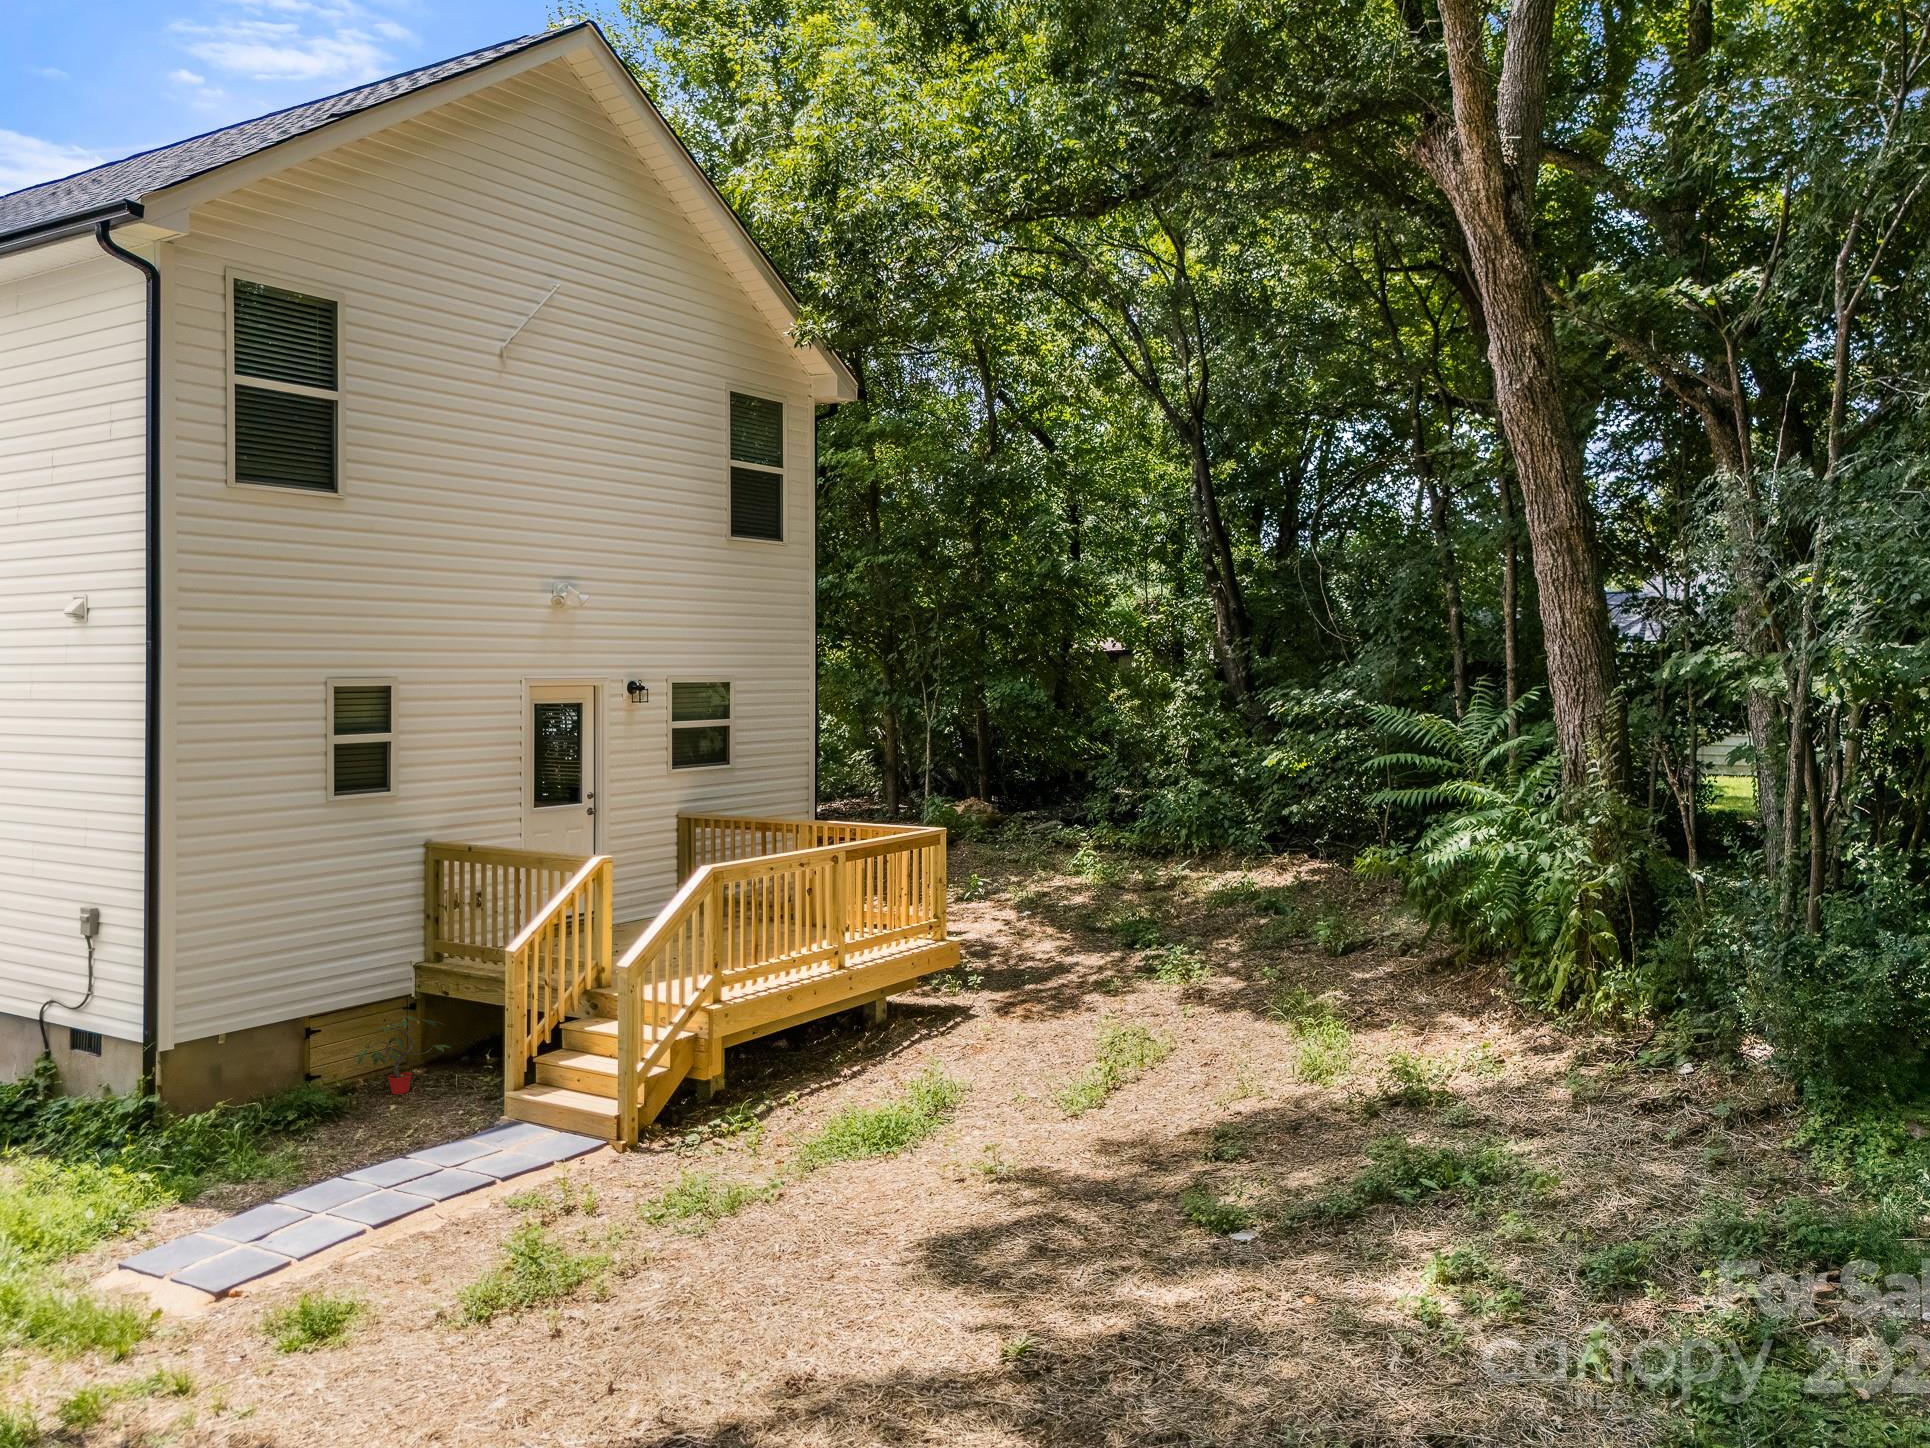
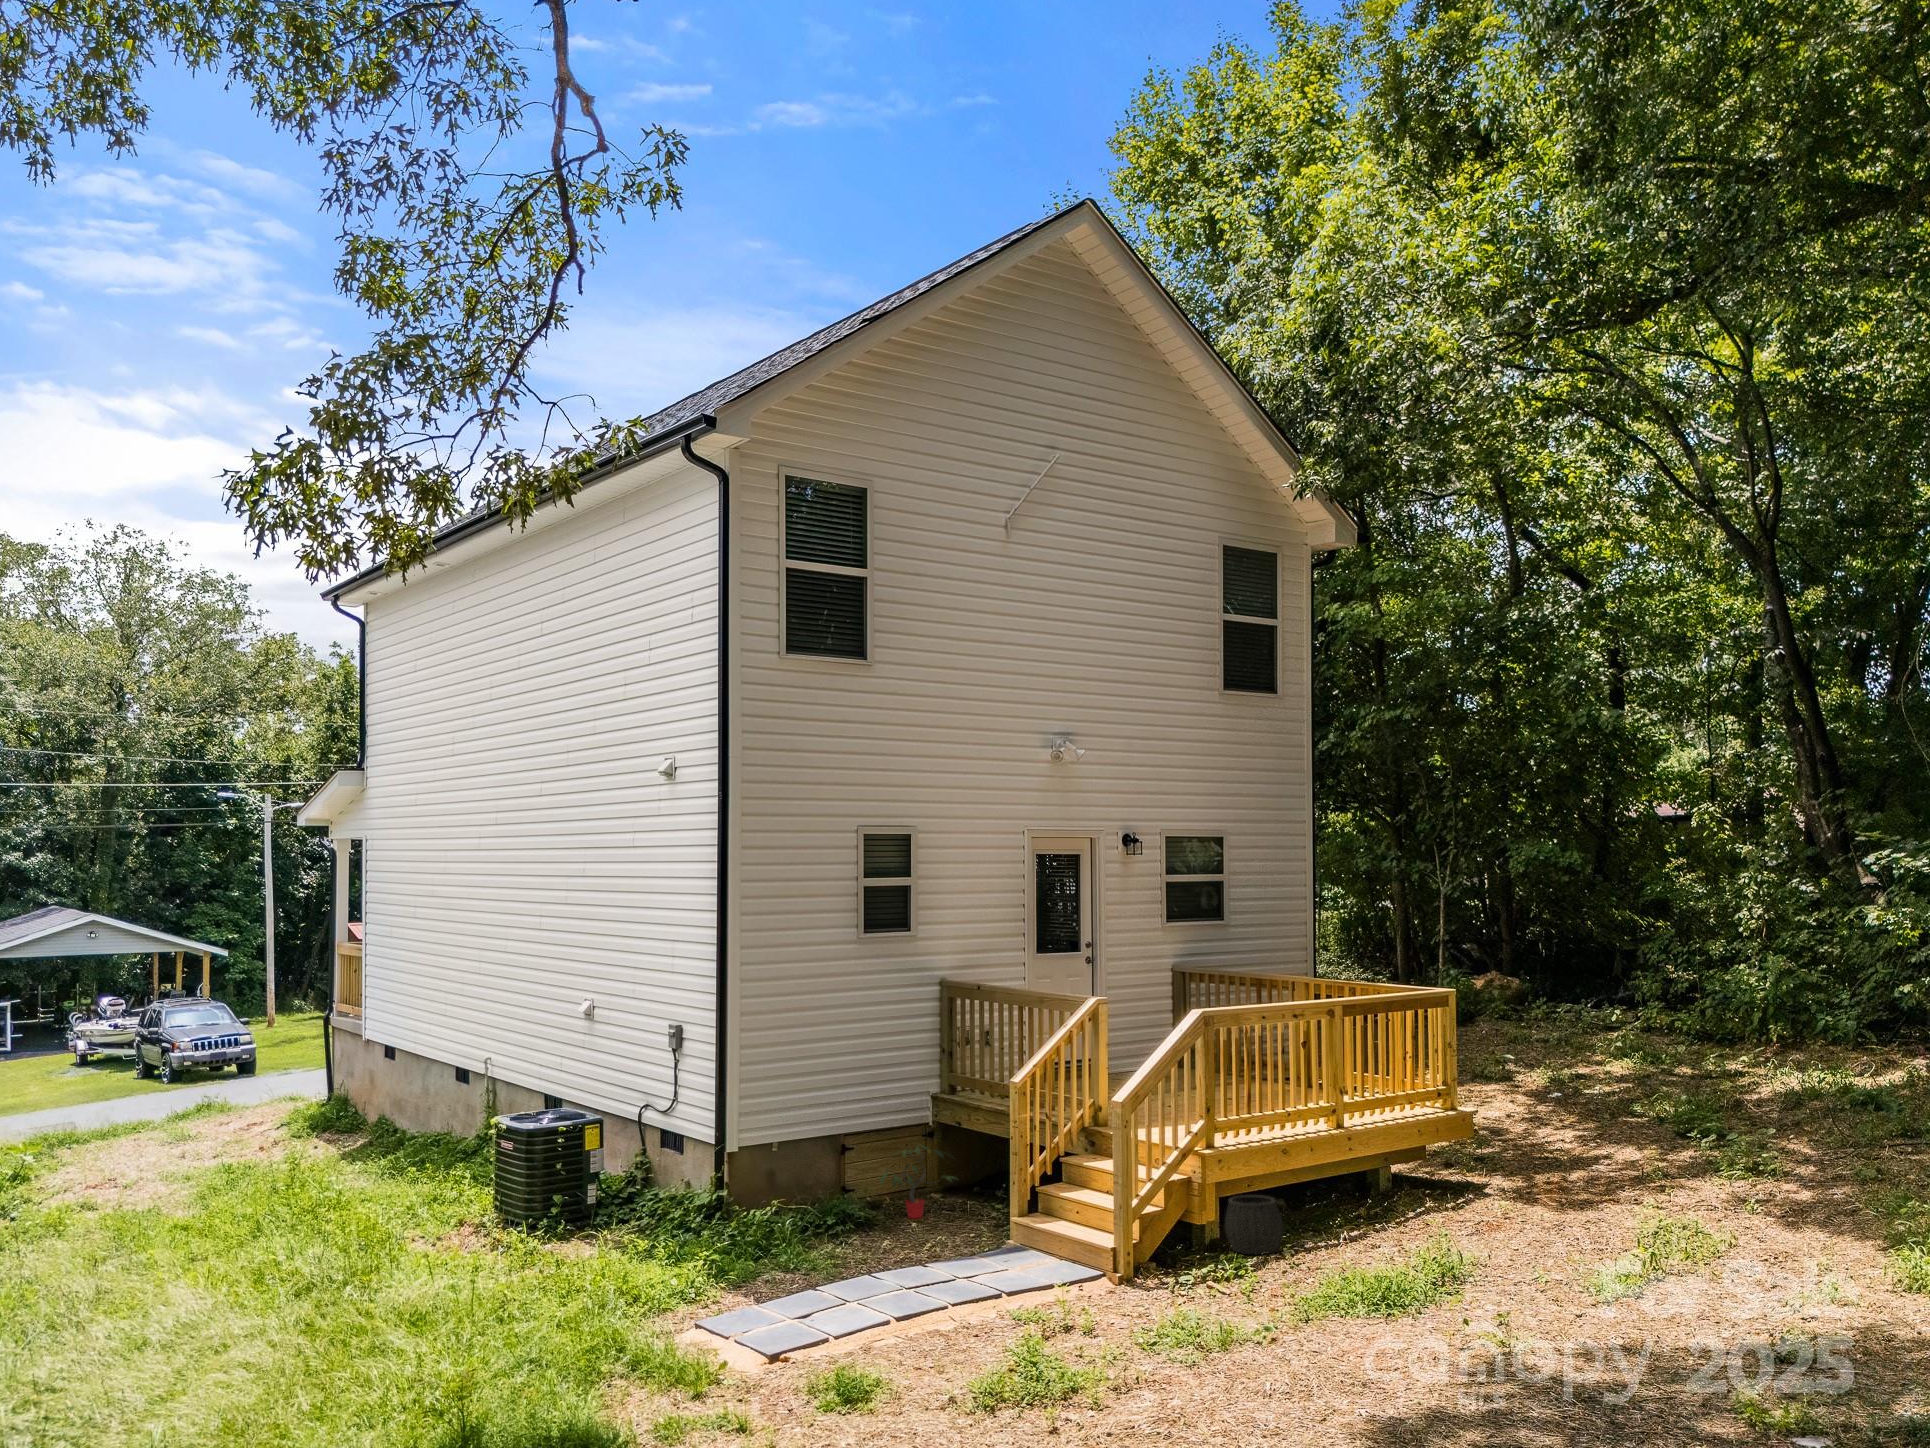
woven basket: none [731,1040,787,1099] -> present [1225,1195,1283,1255]

